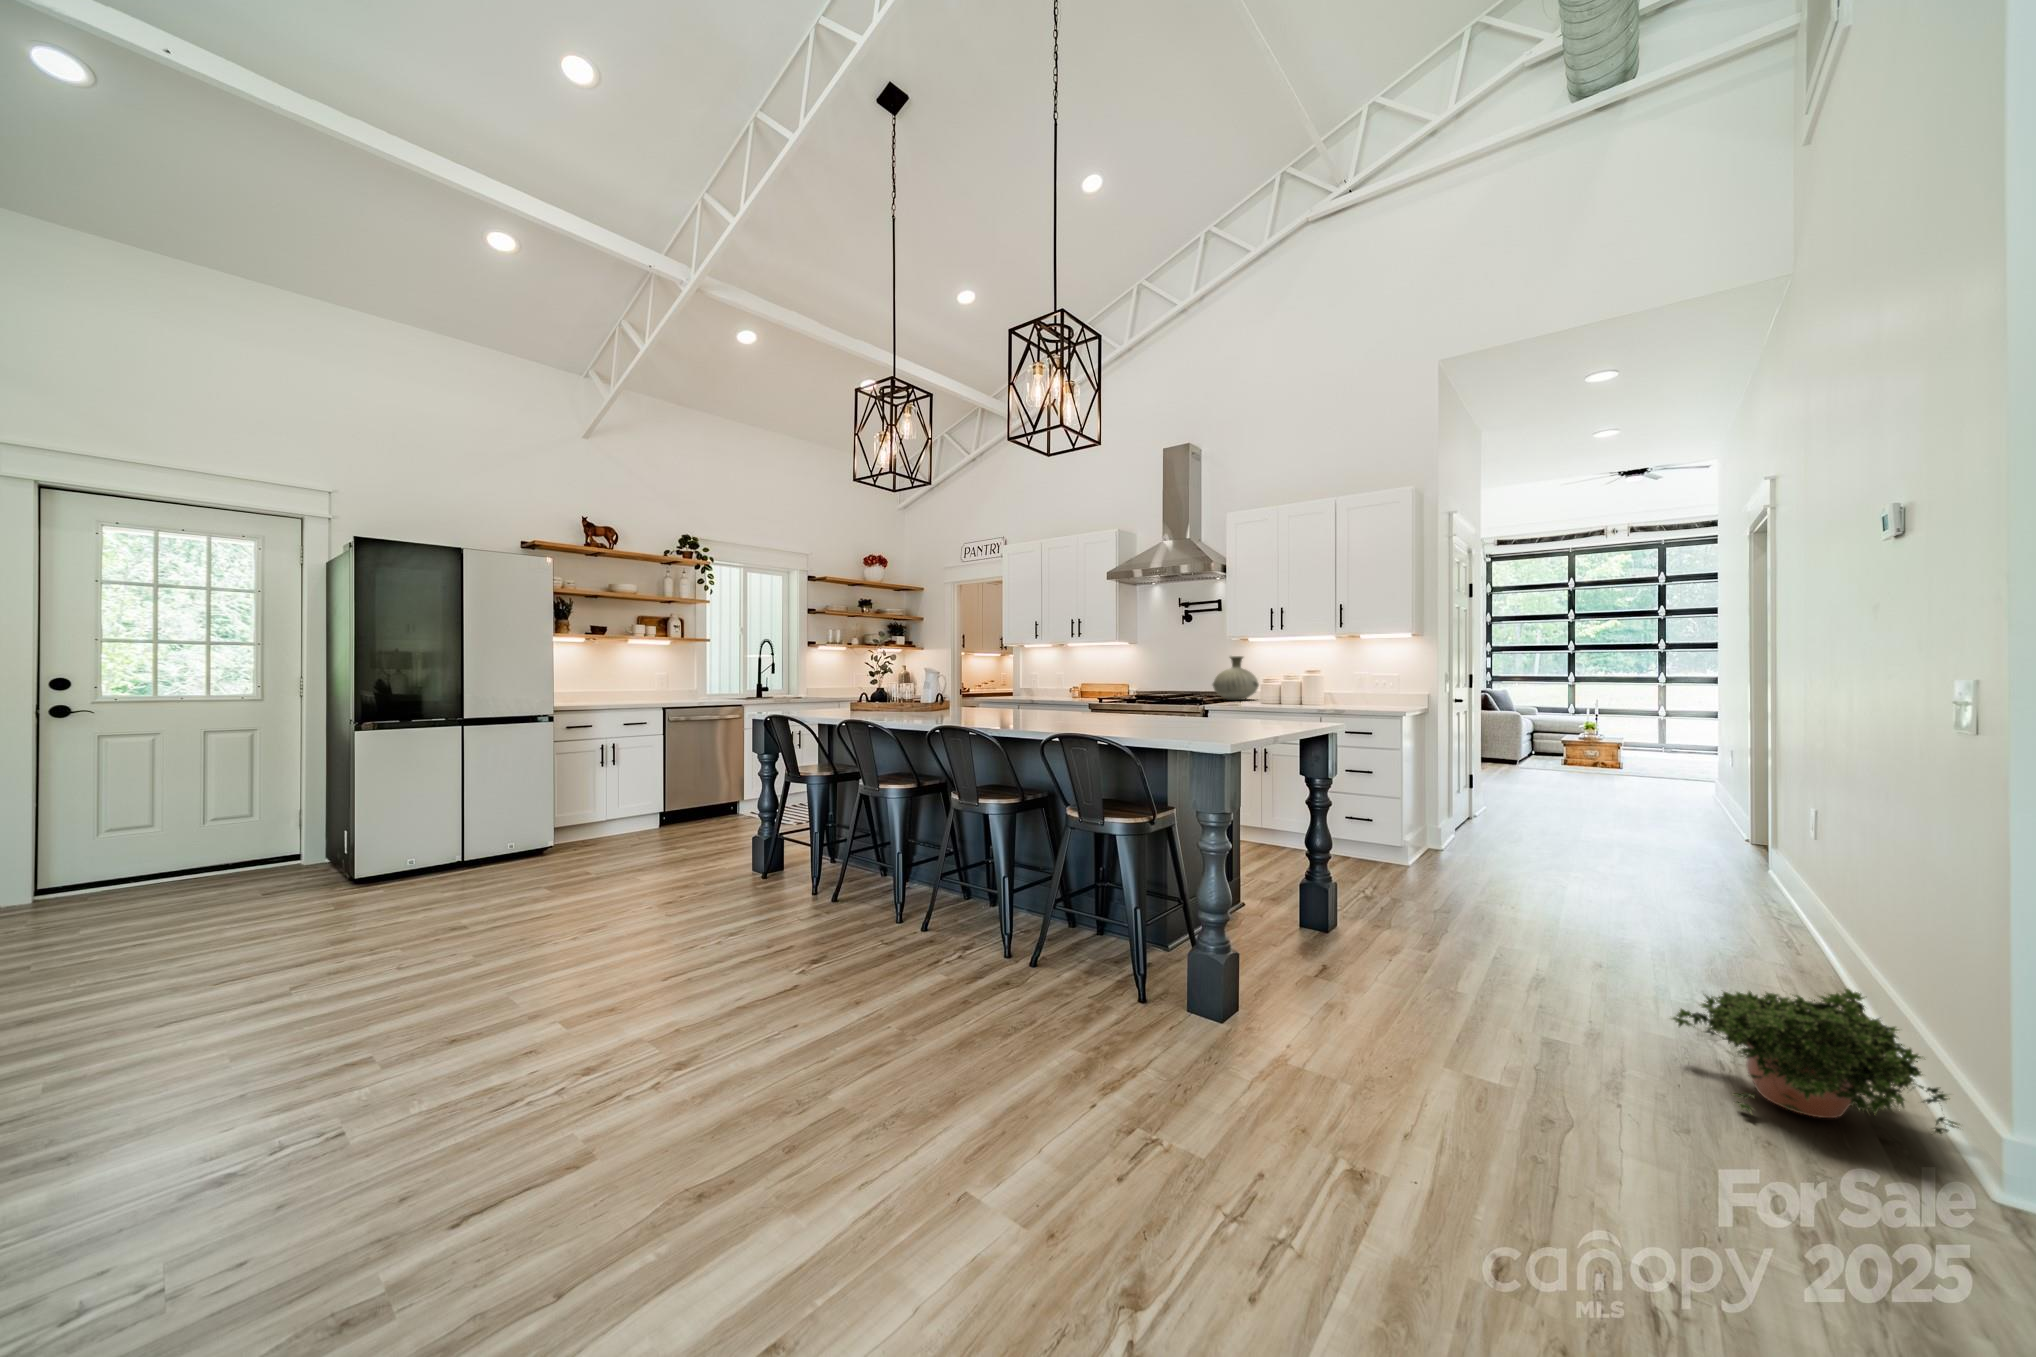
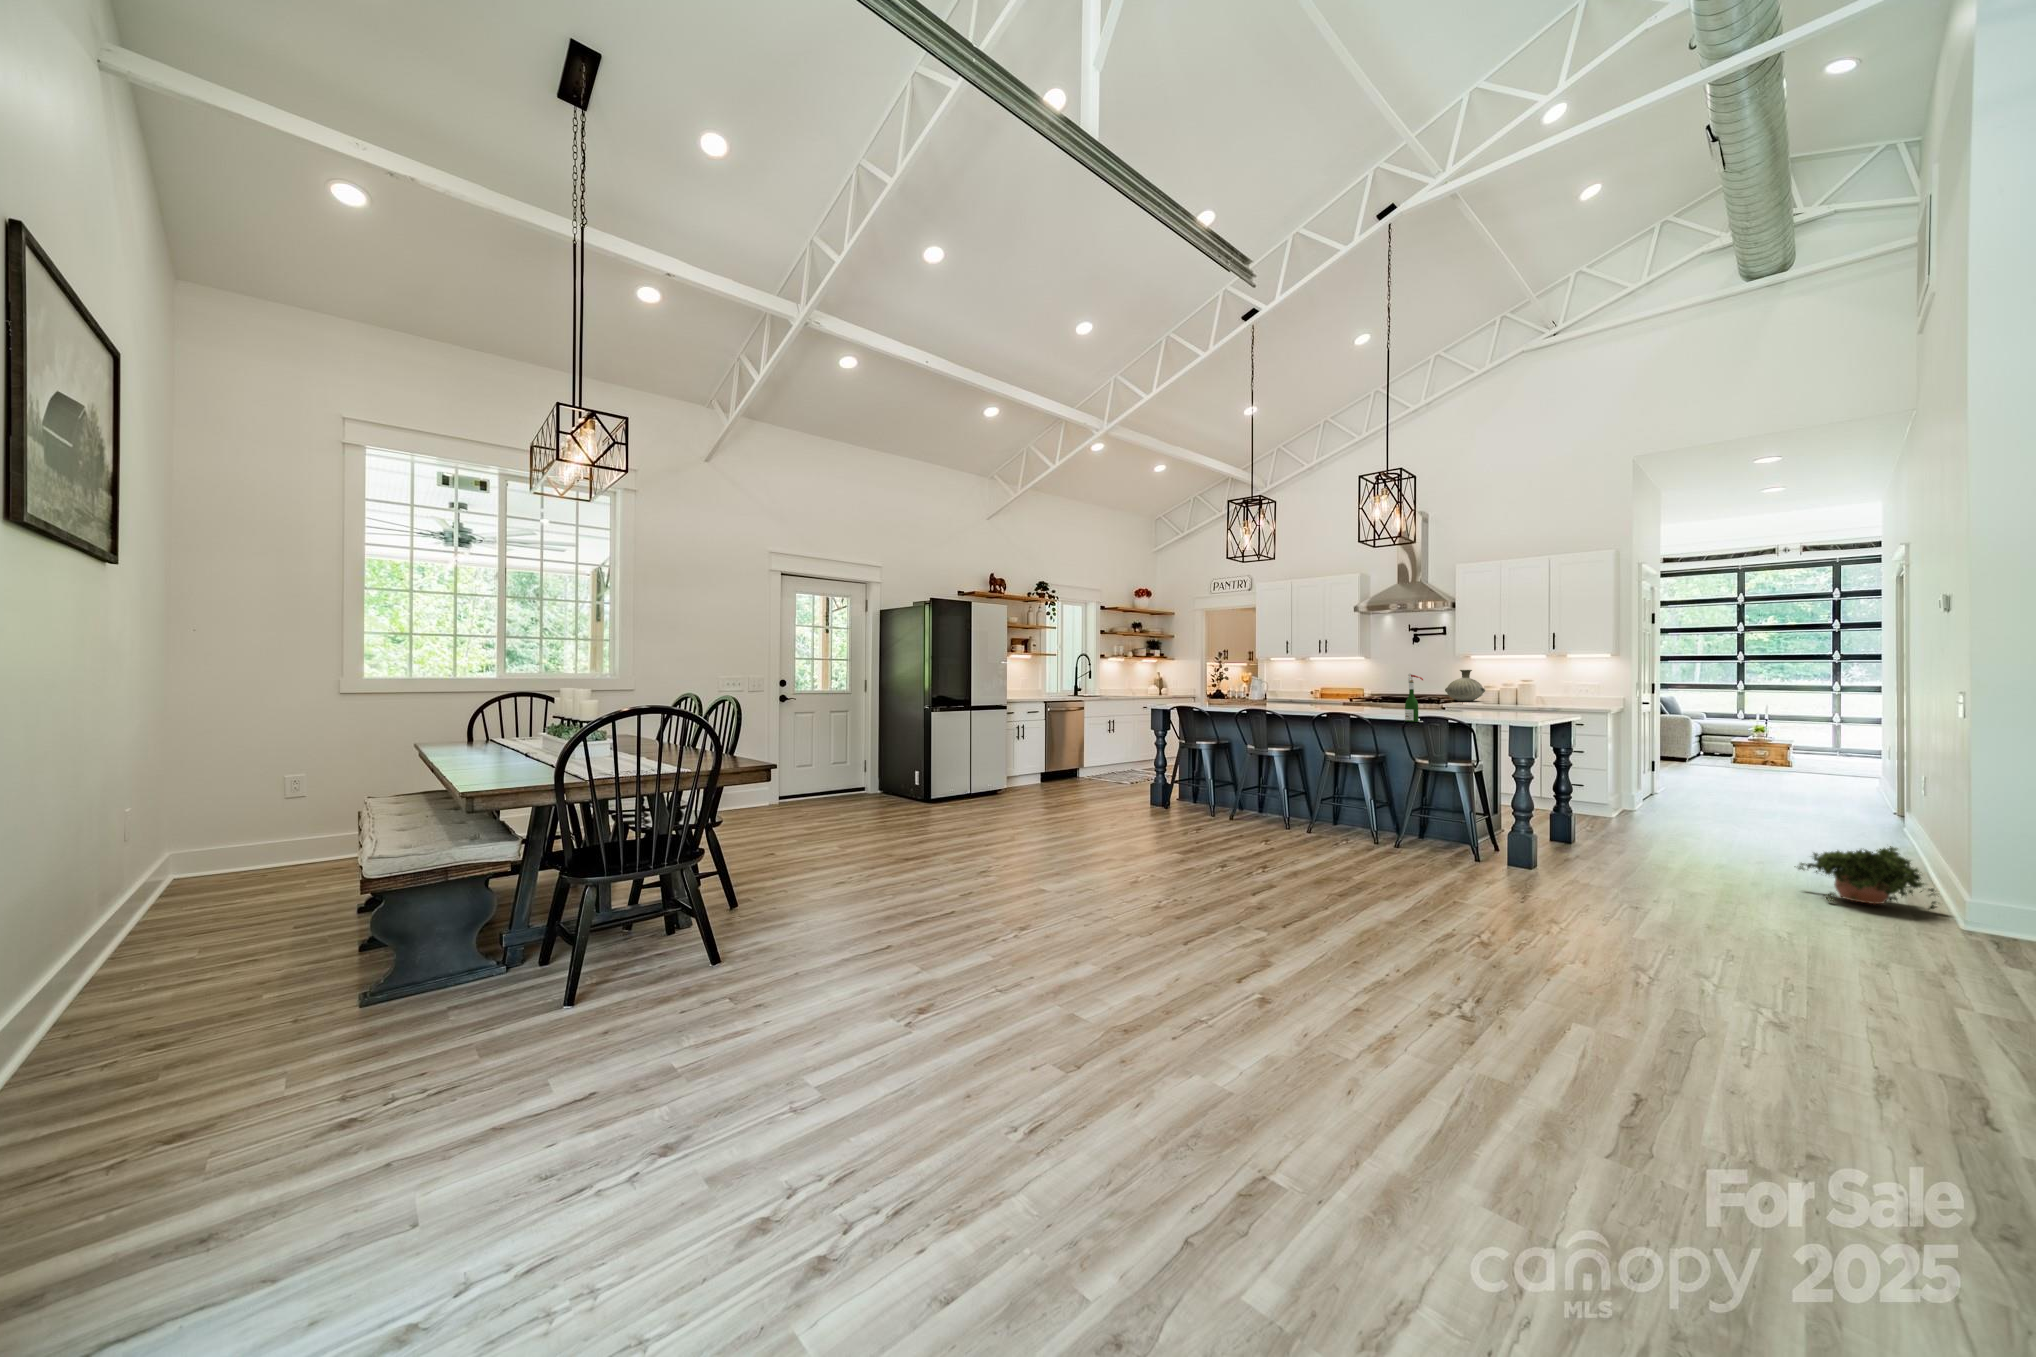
wine bottle: none [1053,654,1078,740] -> present [1405,674,1423,722]

